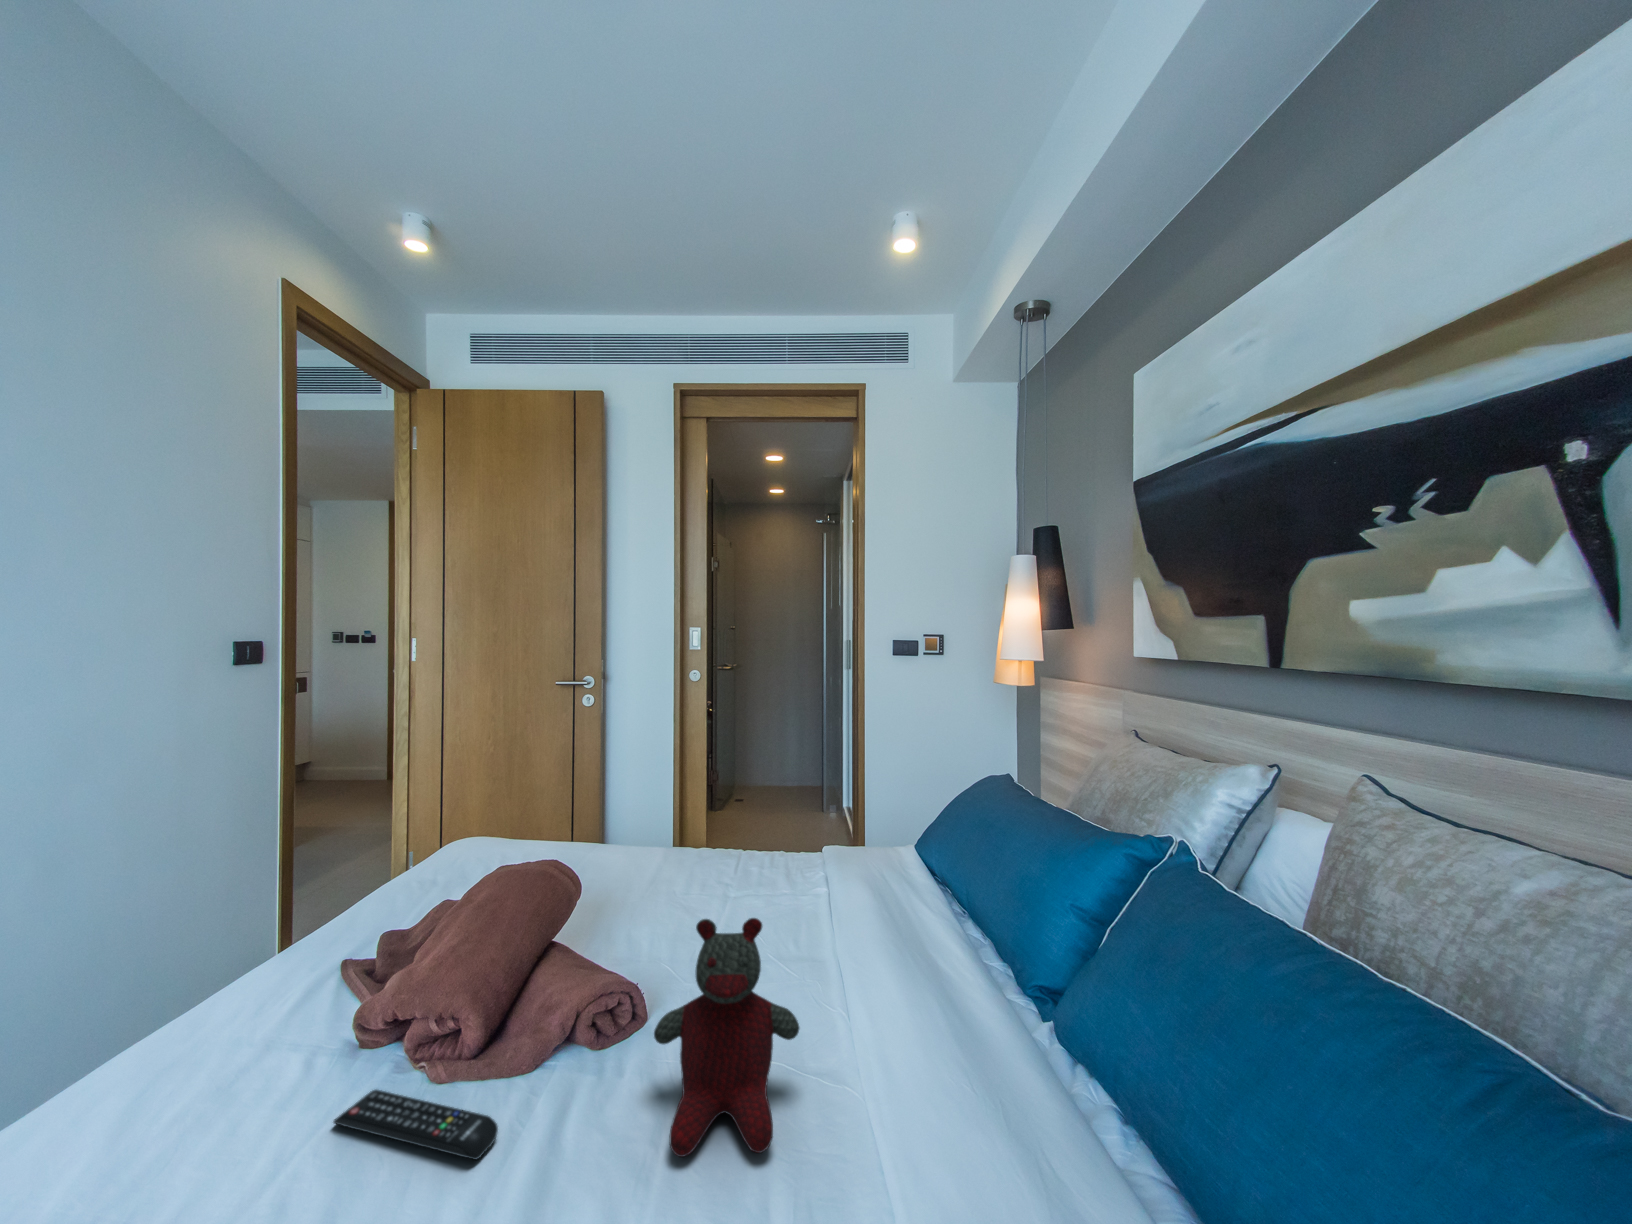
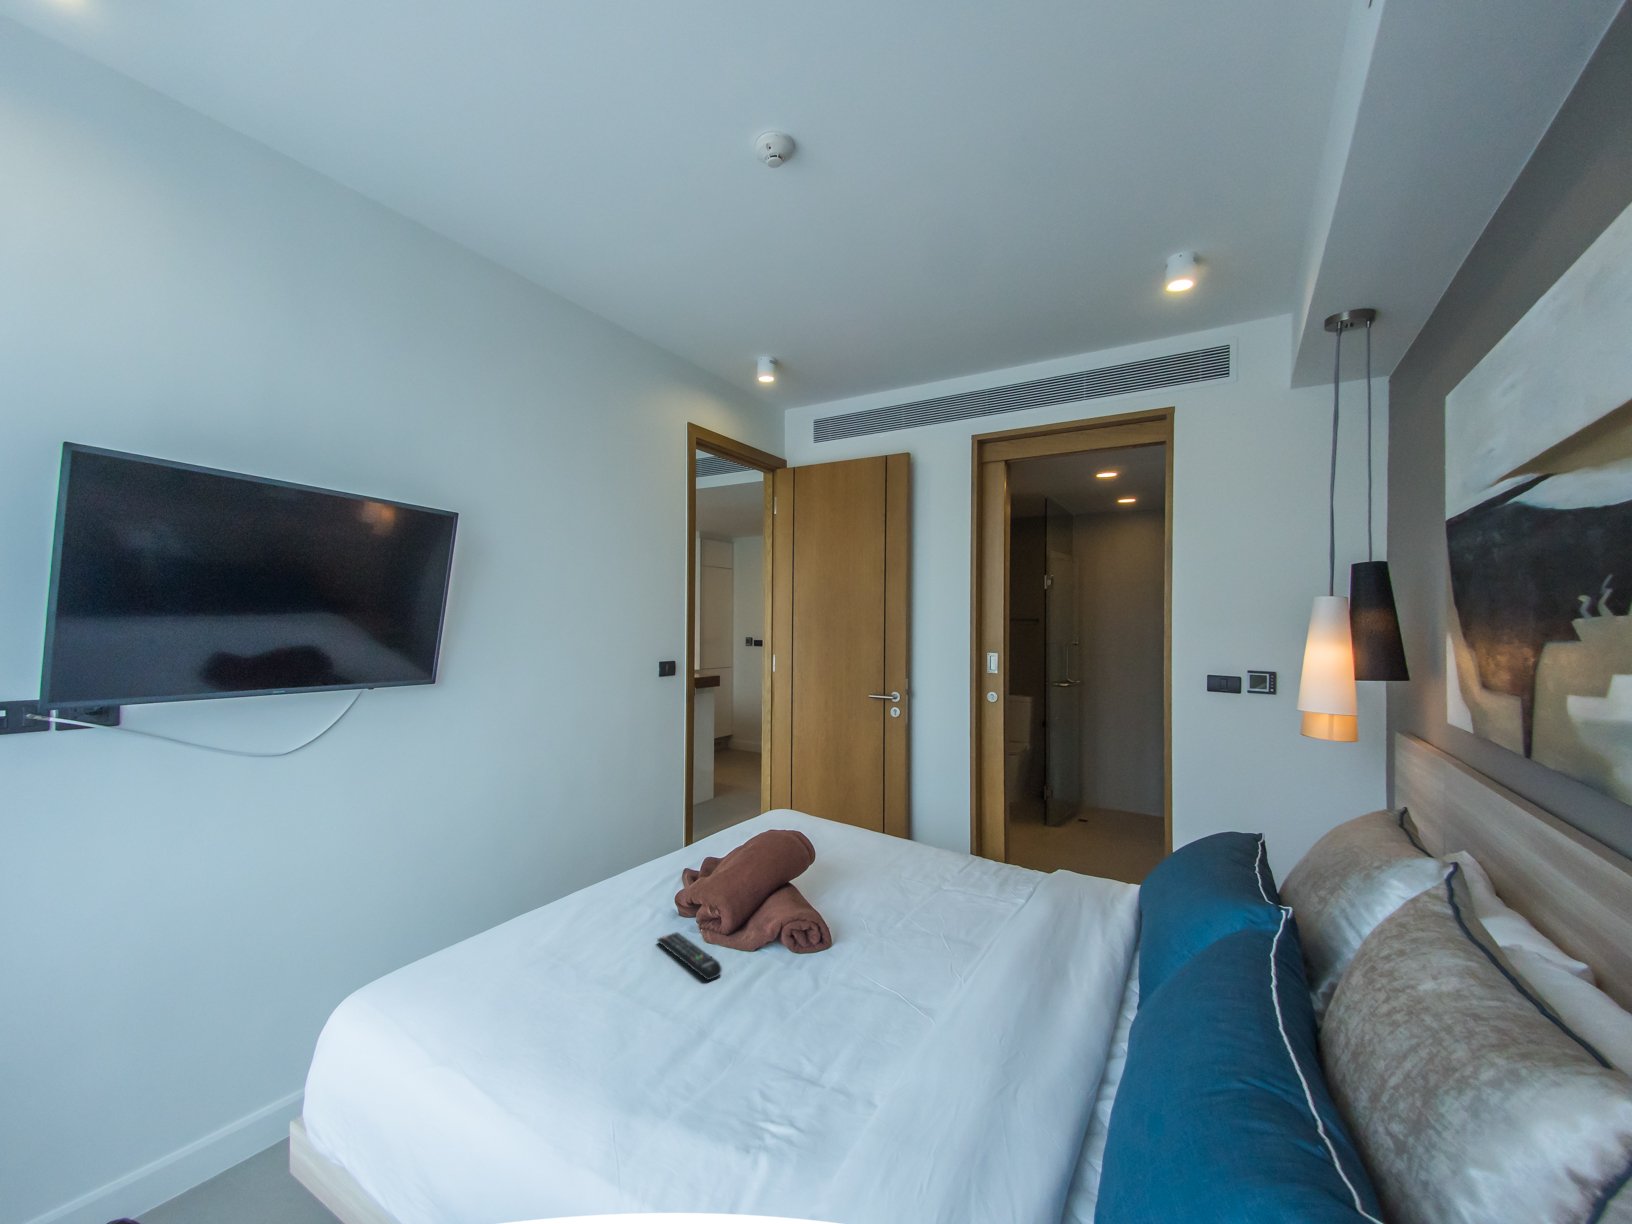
stuffed bear: present [654,918,799,1157] -> none [798,880,898,1037]

